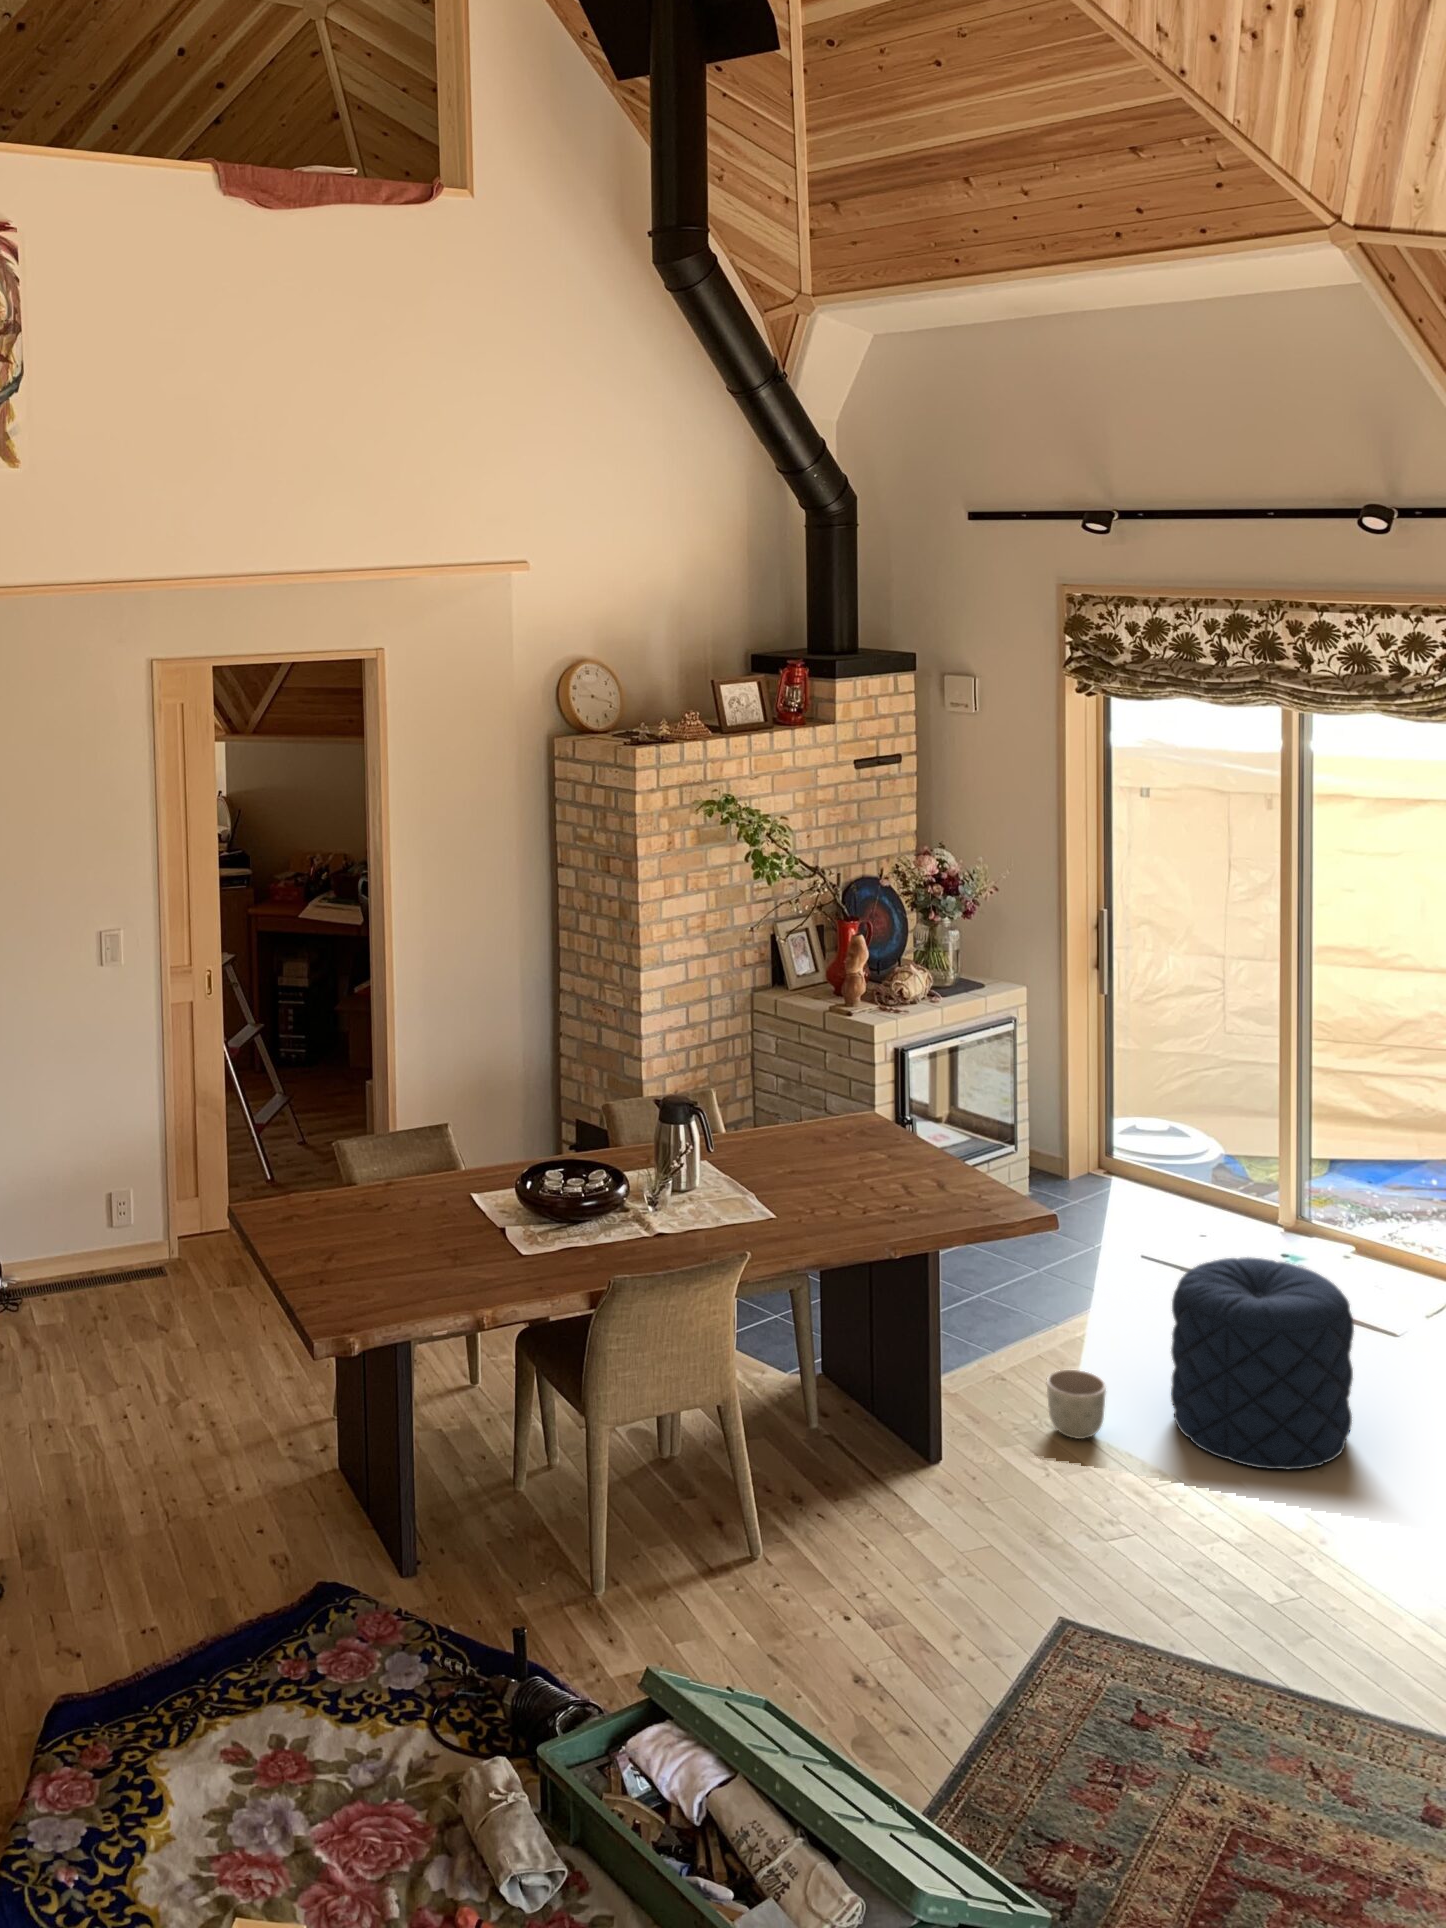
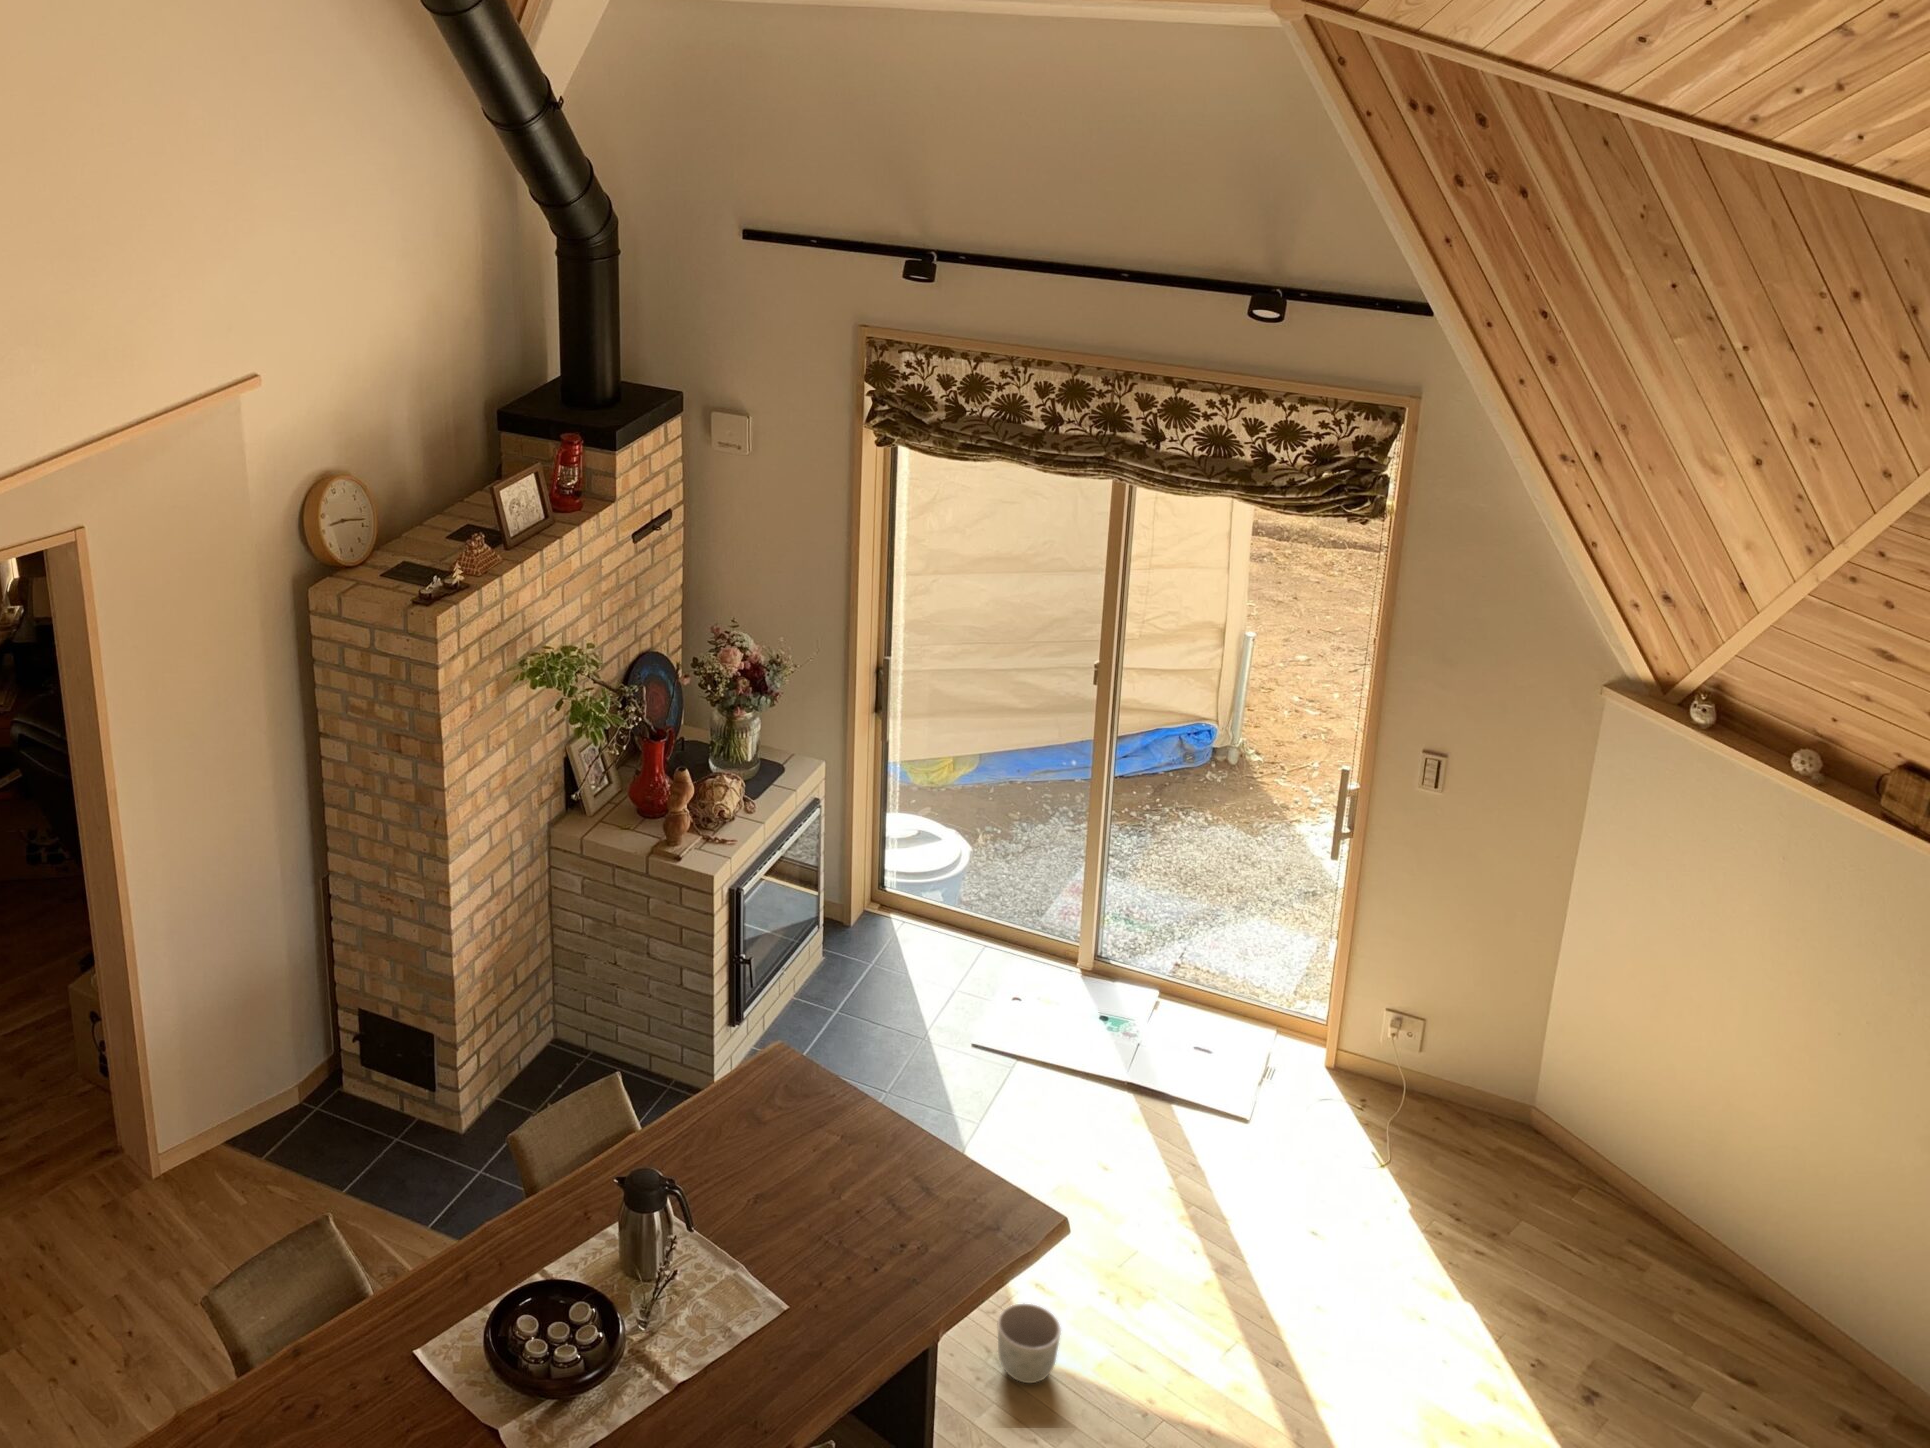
pouf: present [1171,1257,1354,1470] -> none [1104,1141,1296,1381]

